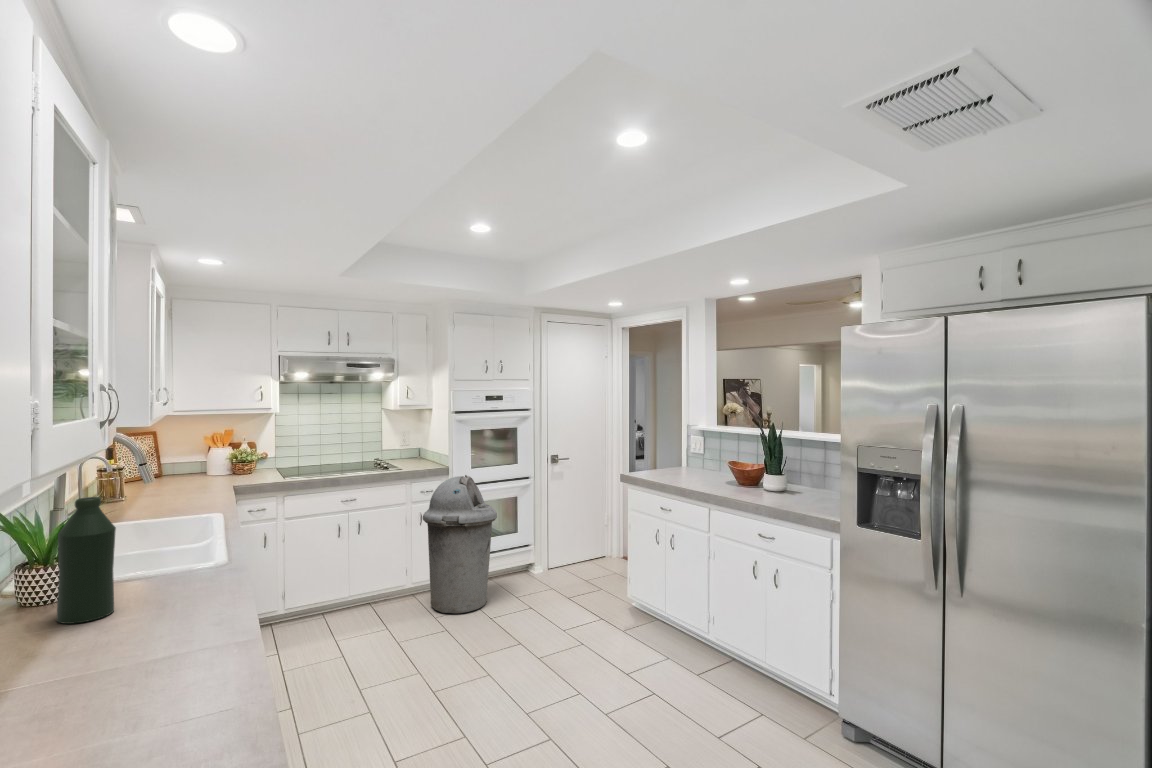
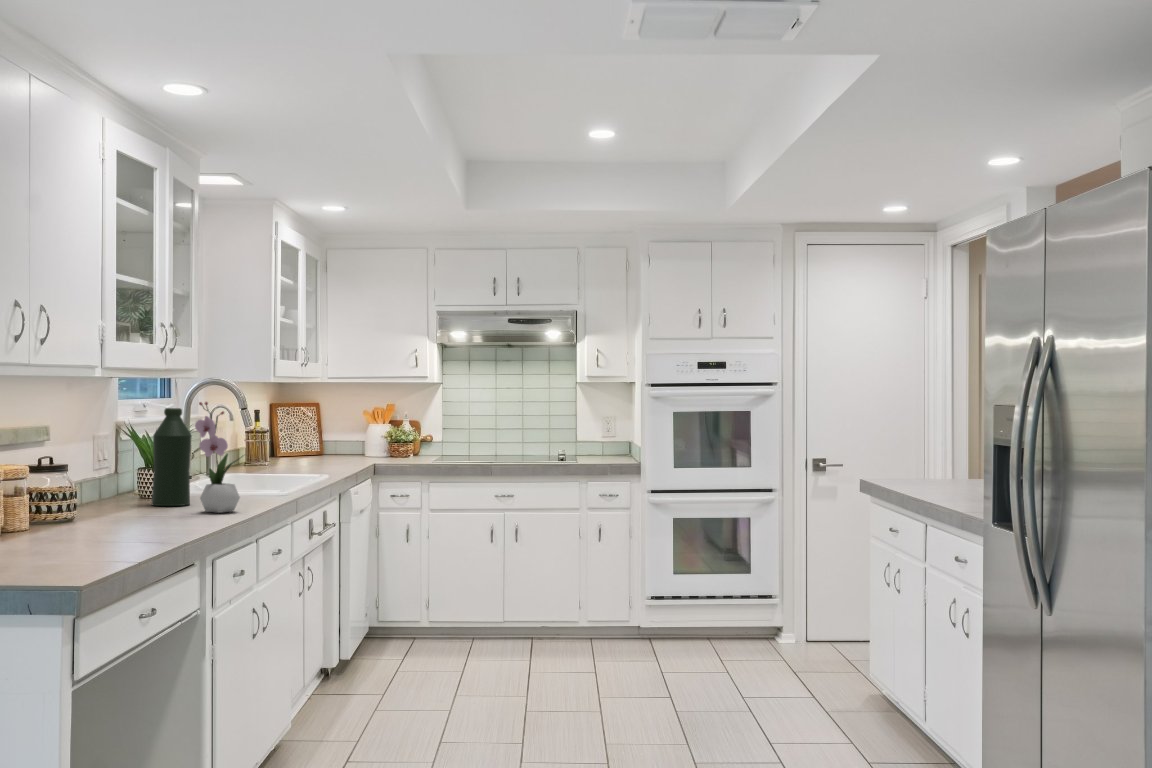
trash can: present [423,475,497,614] -> none [593,472,696,660]
flower arrangement: none [142,494,207,626] -> present [195,402,240,513]

